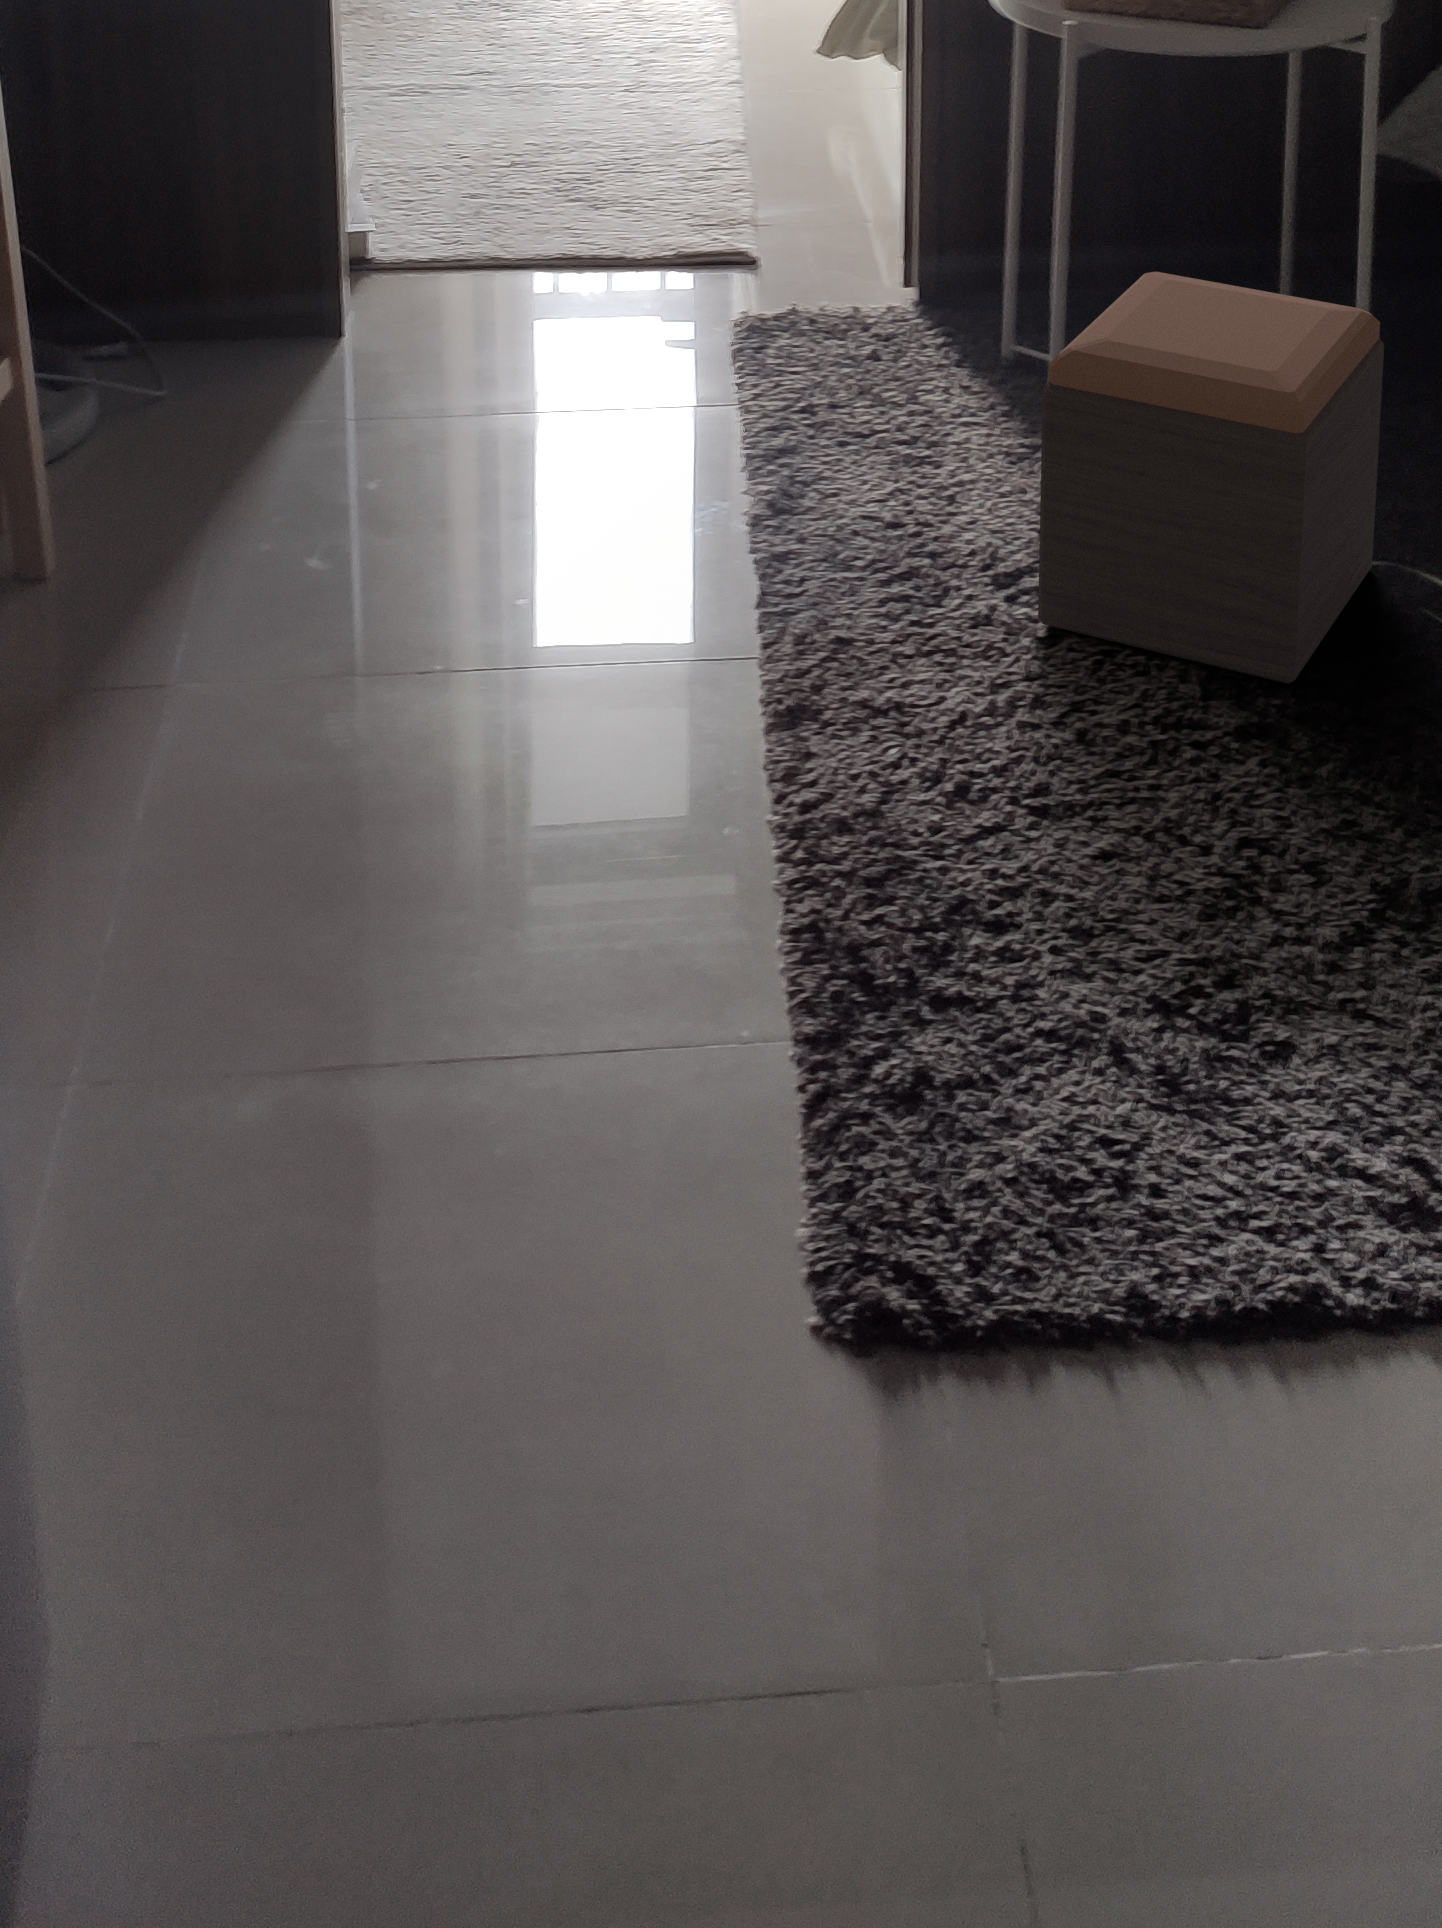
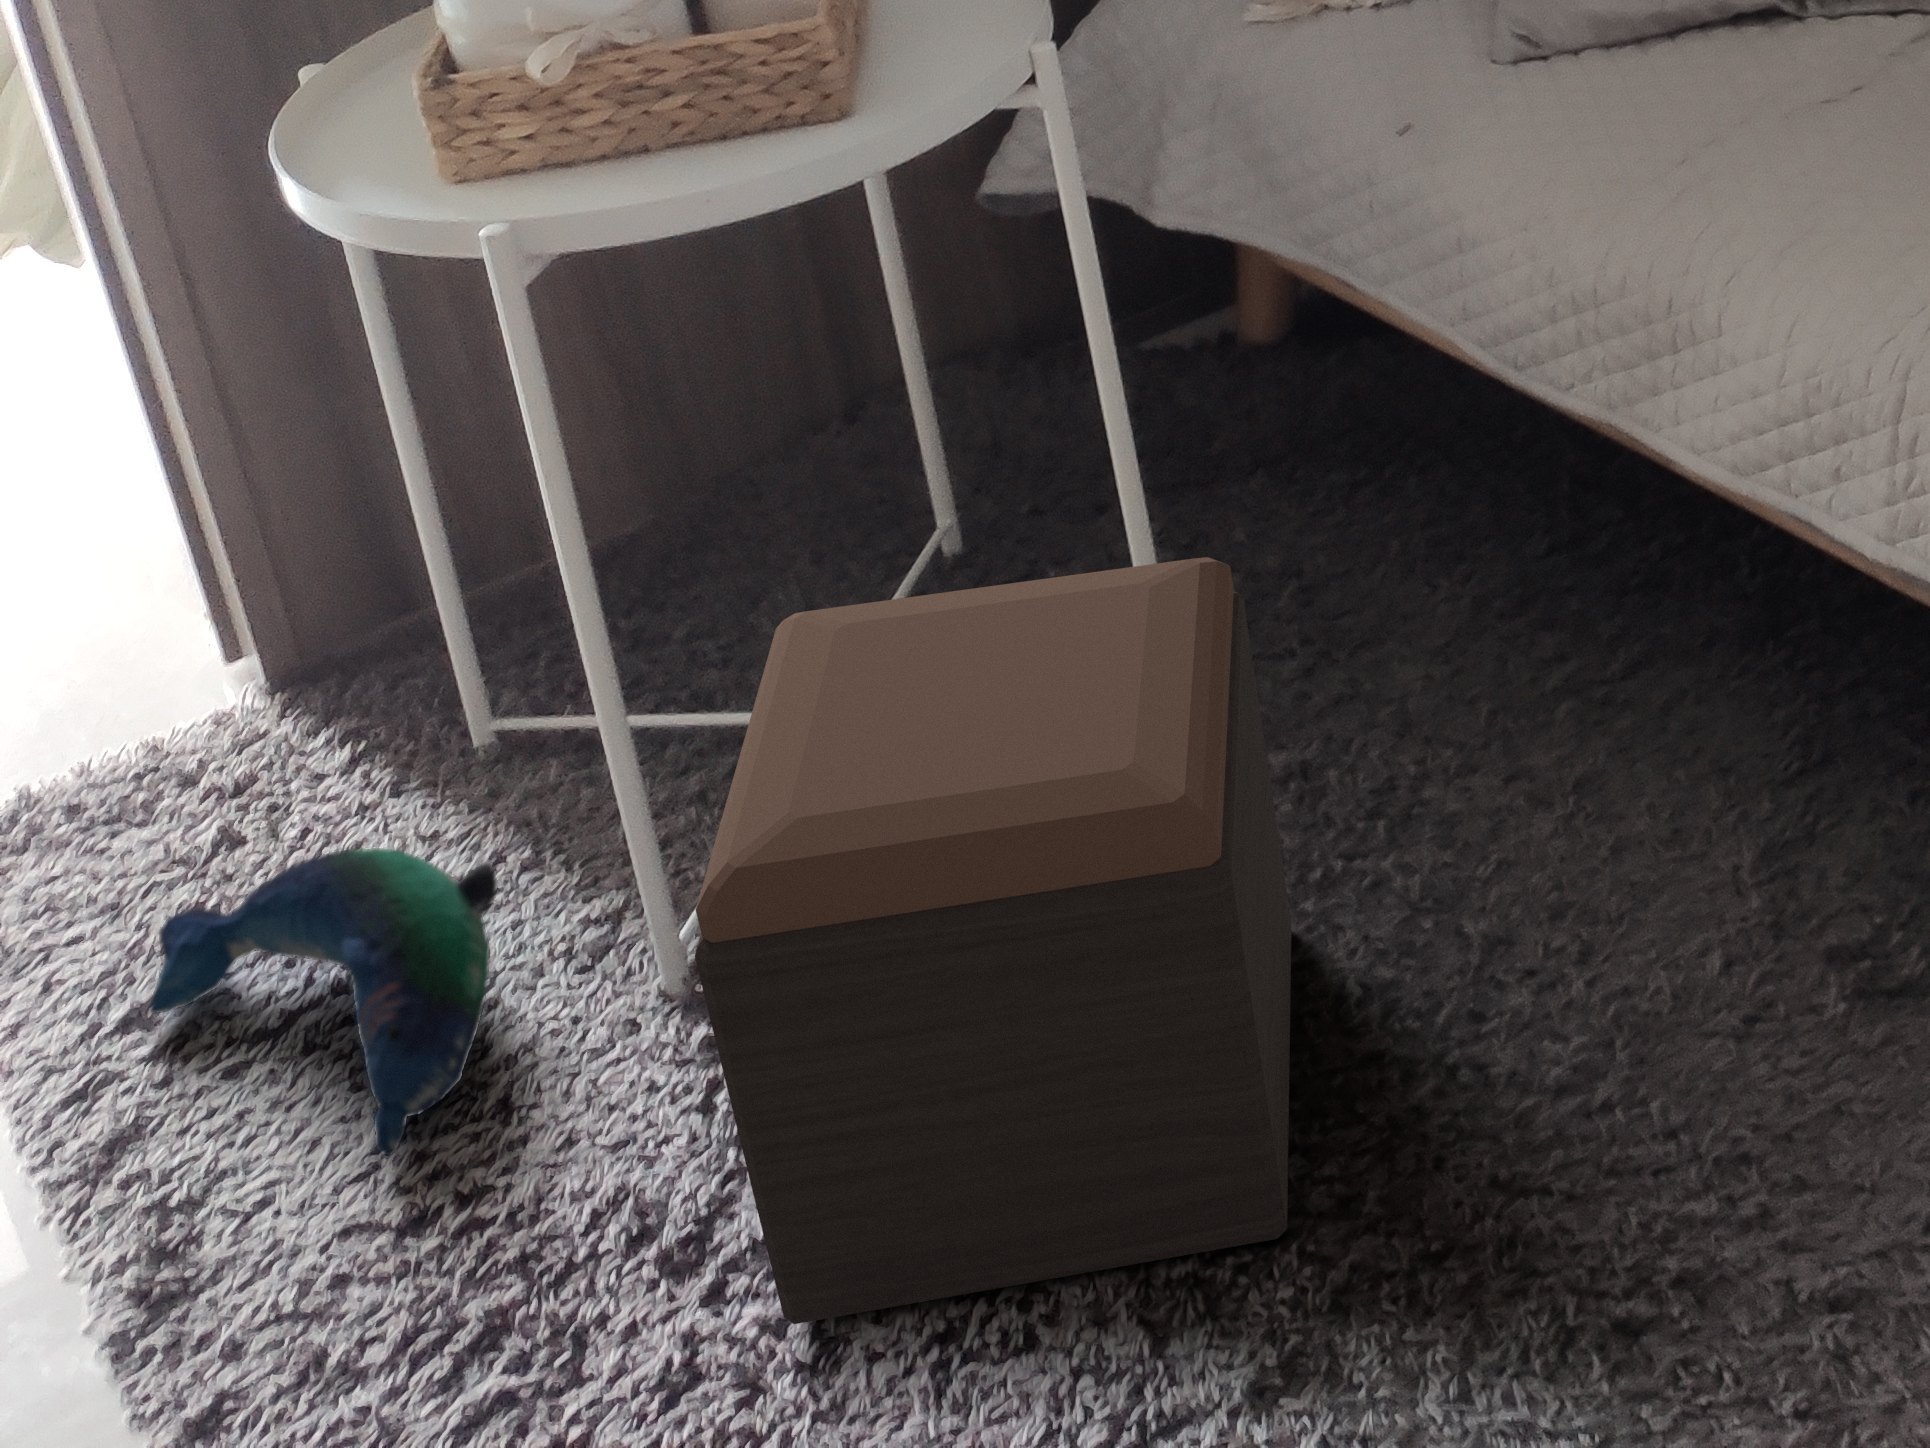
plush toy: none [815,356,984,497] -> present [149,848,497,1155]

